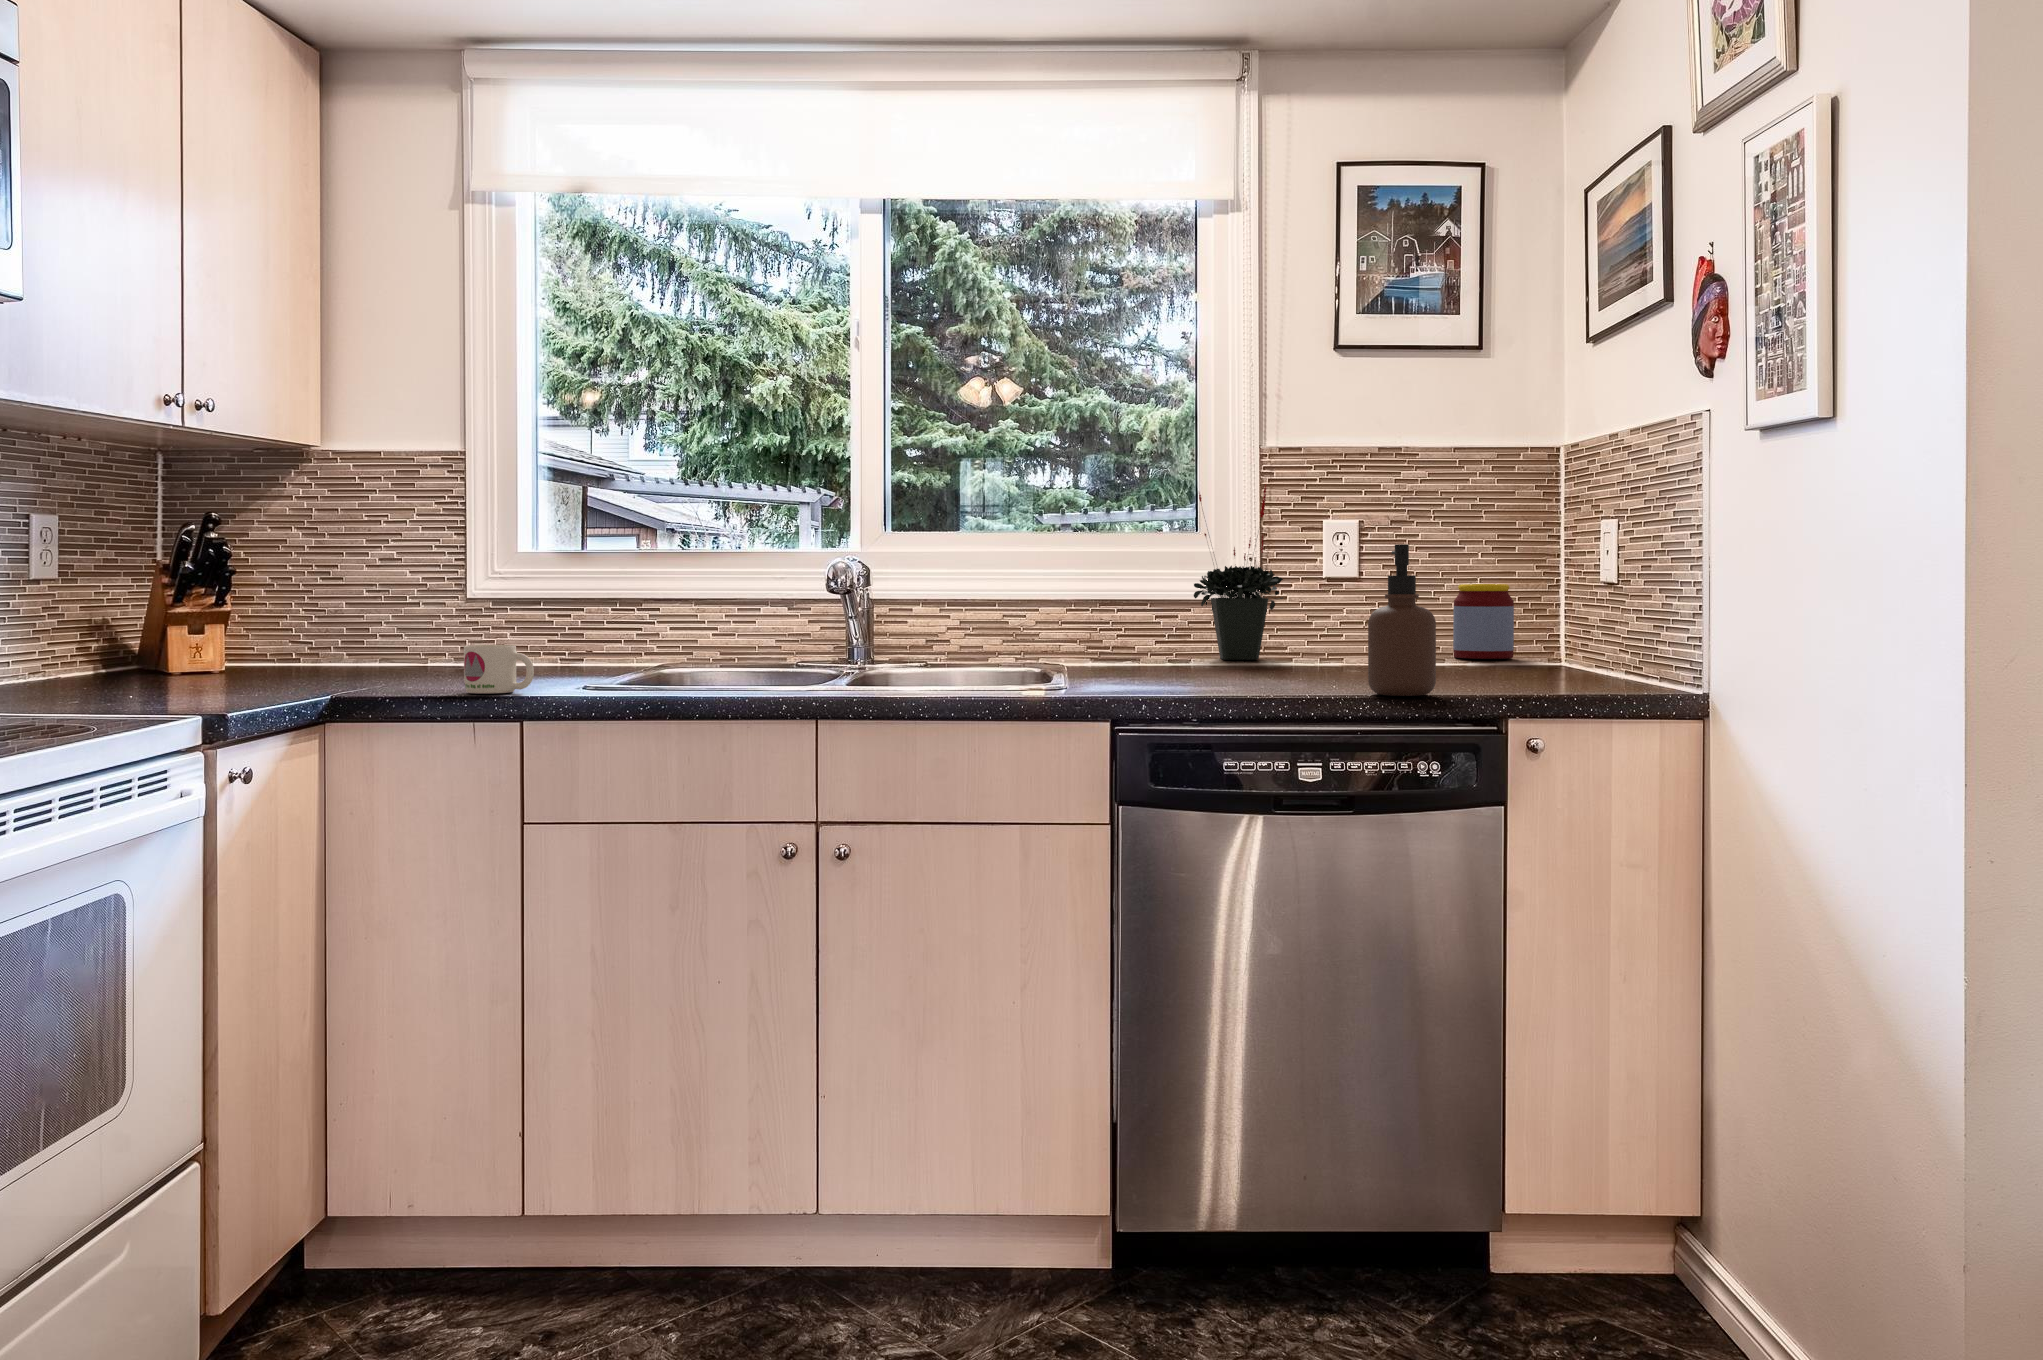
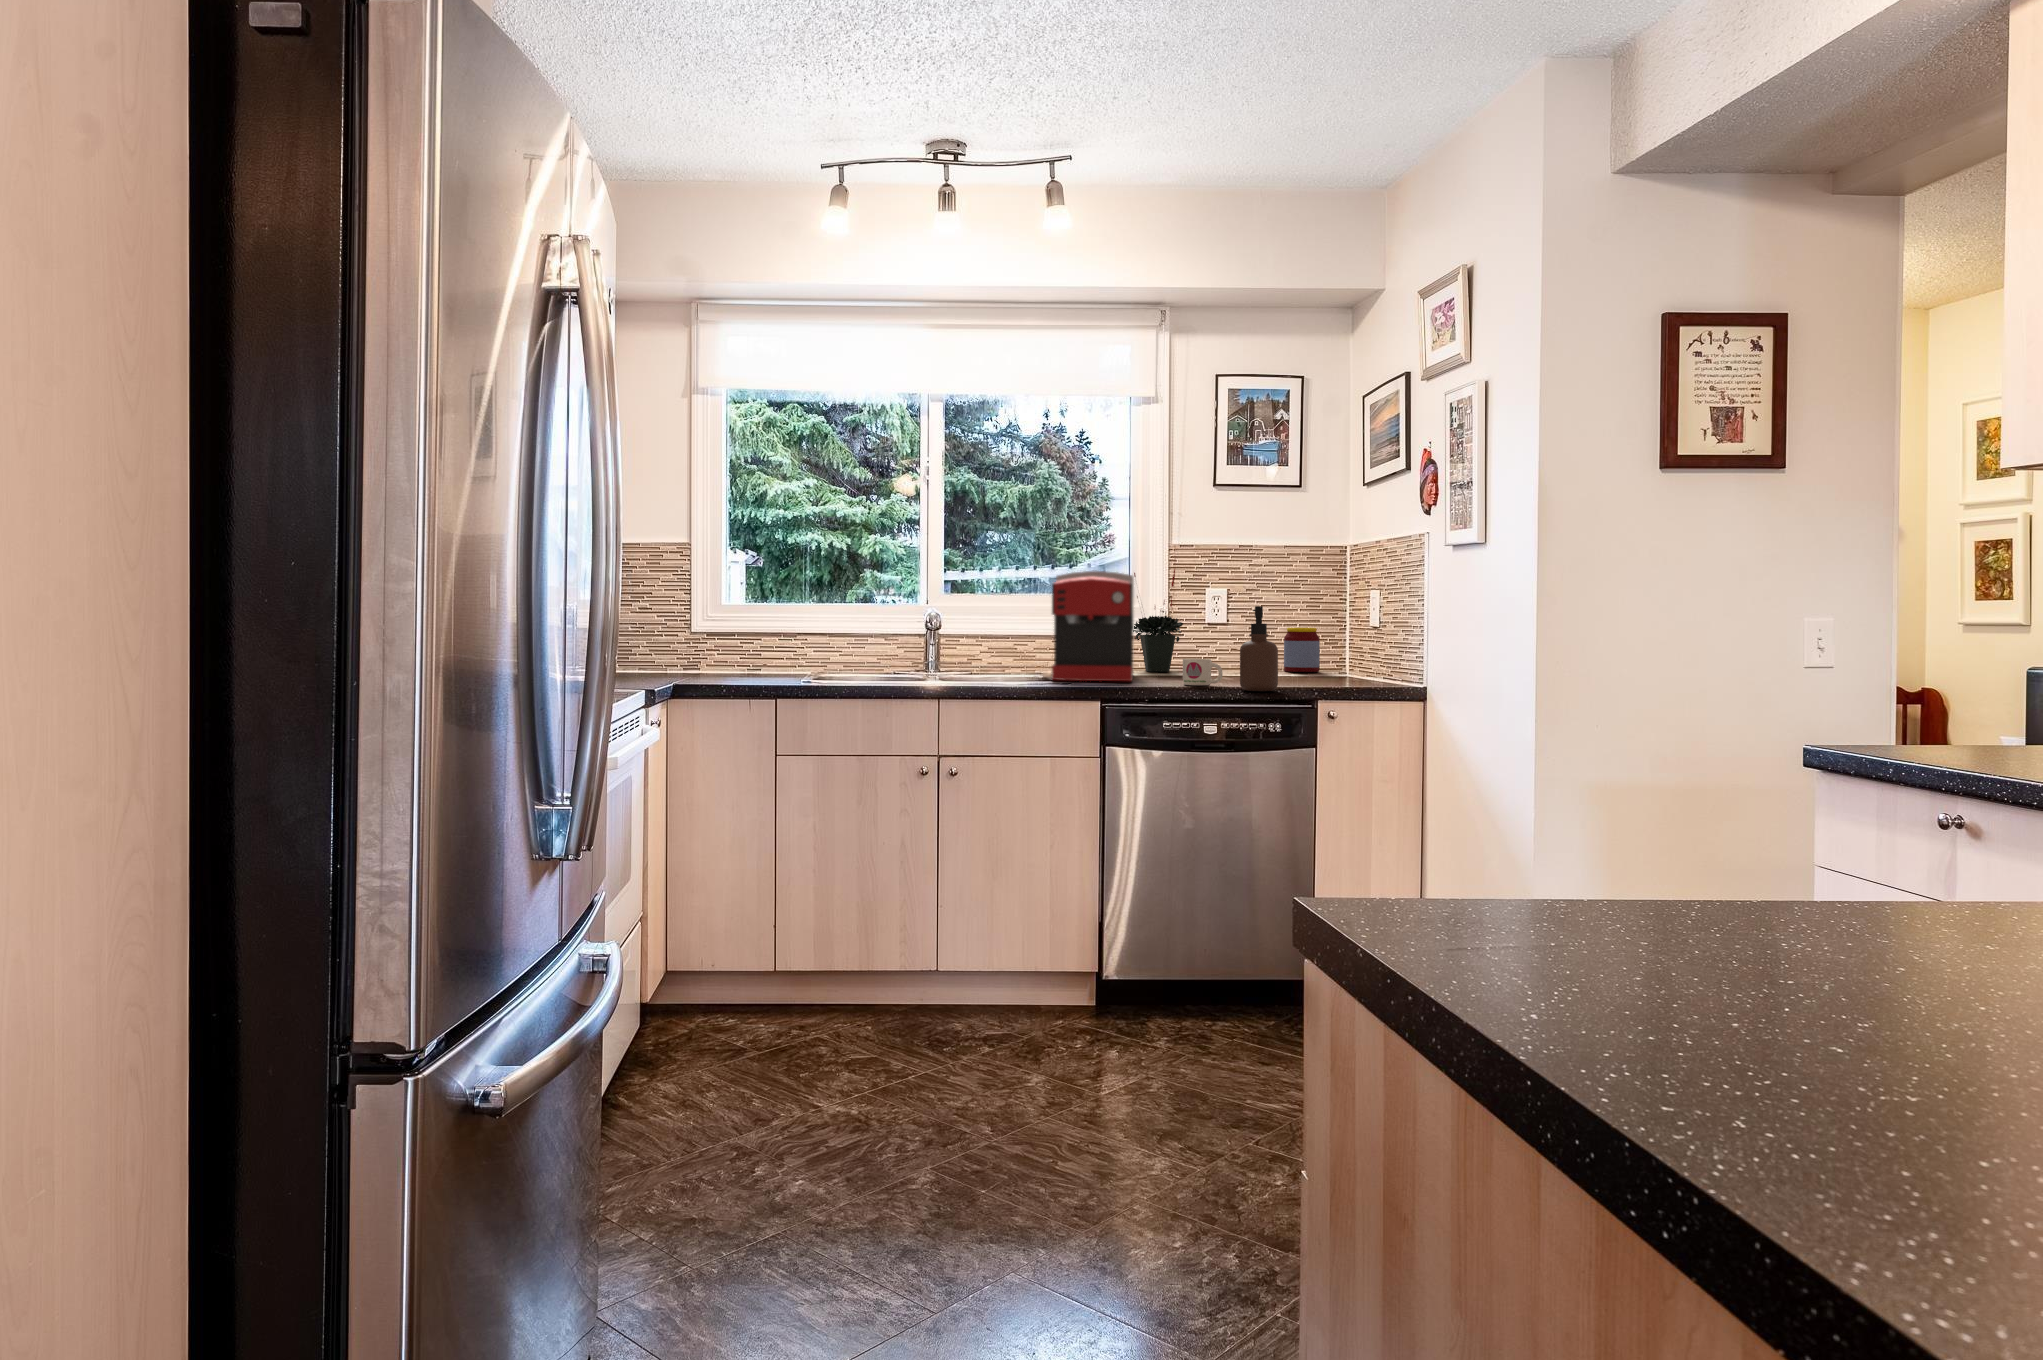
coffee maker: none [1045,489,1194,678] -> present [1052,571,1134,681]
mug: present [464,645,534,694] -> present [1183,659,1223,685]

